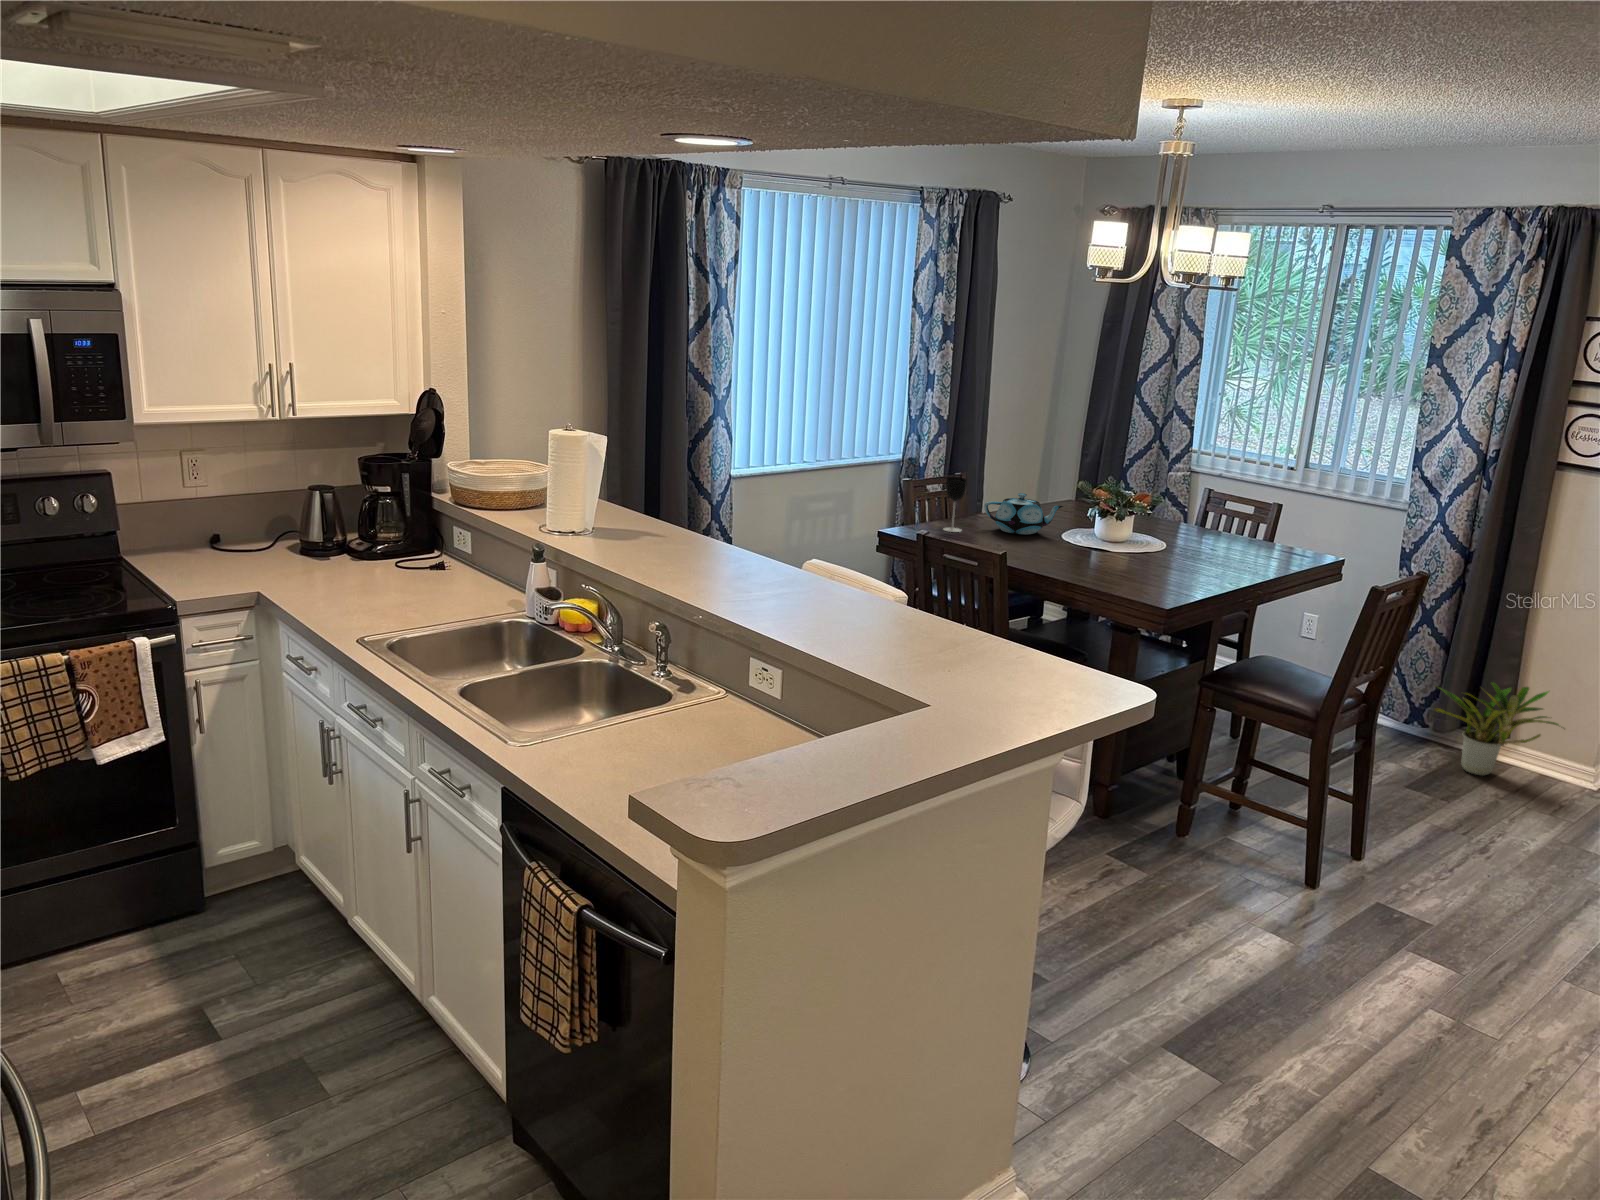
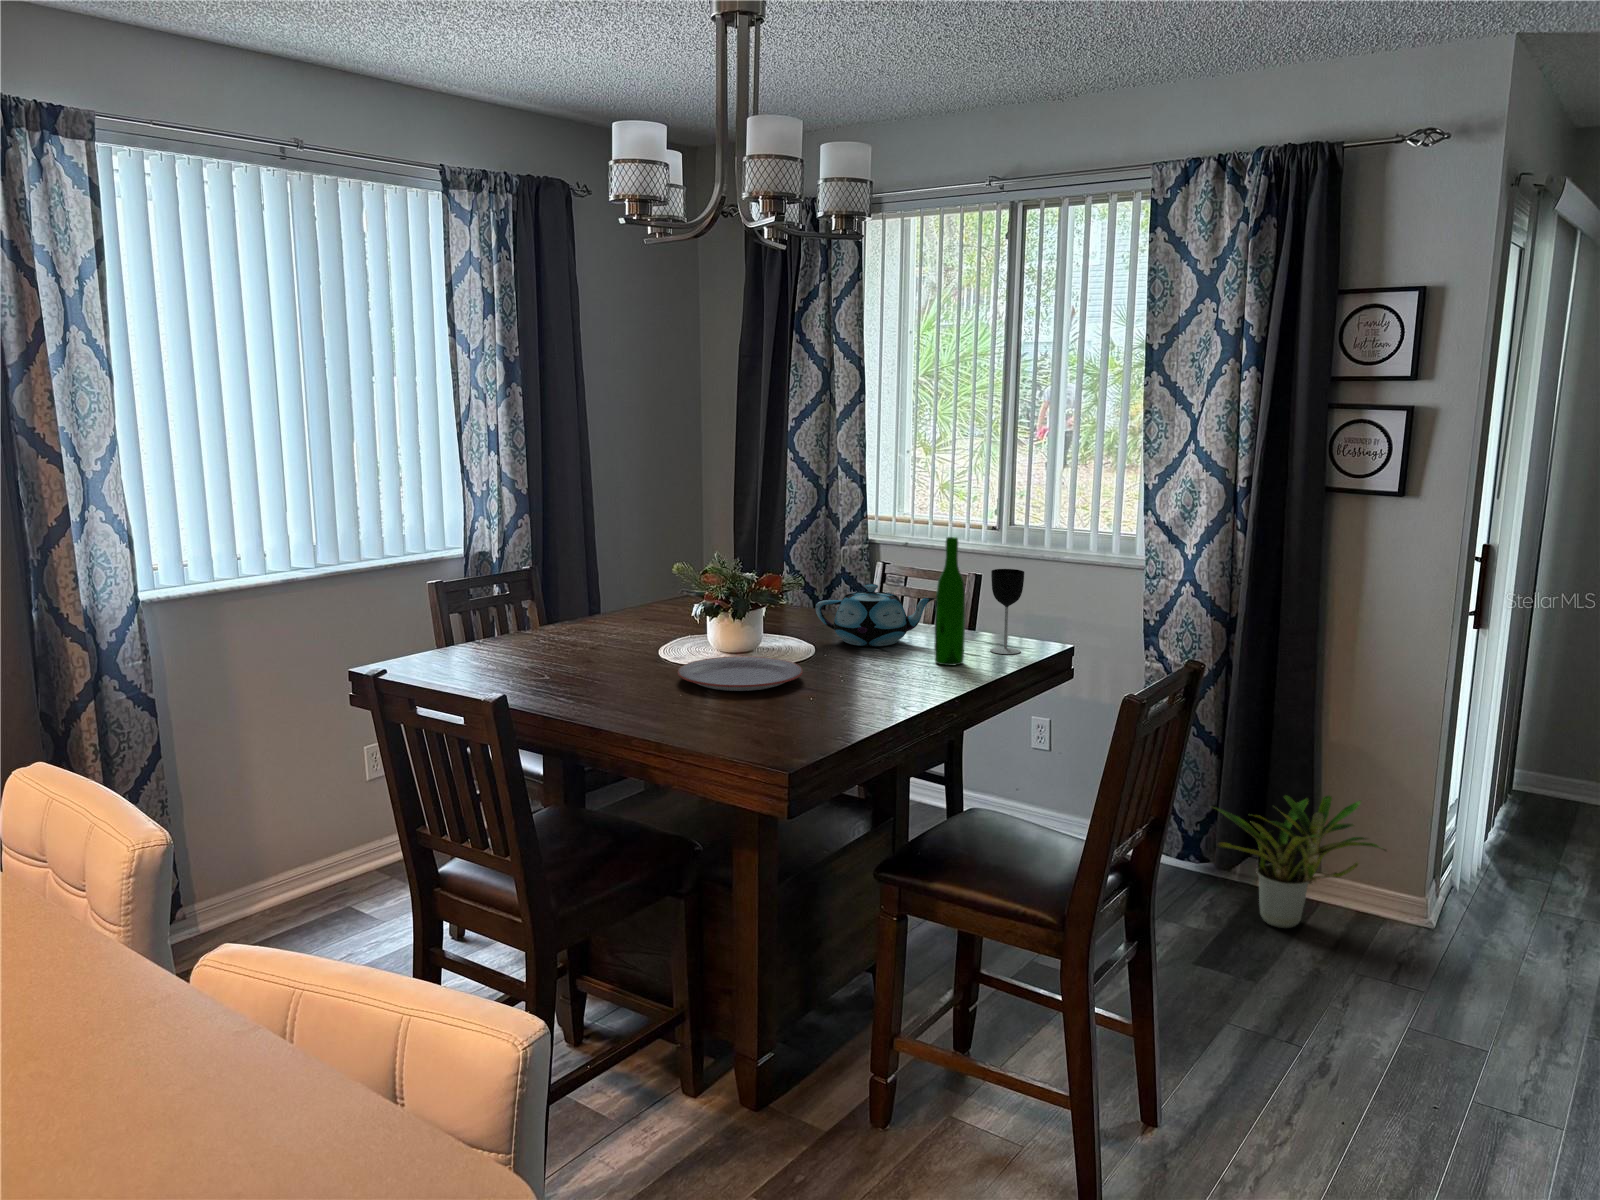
wine glass: present [944,477,967,532] -> present [990,569,1024,654]
wine bottle: none [1247,481,1274,565] -> present [934,537,965,666]
teapot: present [984,493,1063,534] -> present [816,584,935,646]
plate: none [1082,545,1162,567] -> present [678,656,803,691]

